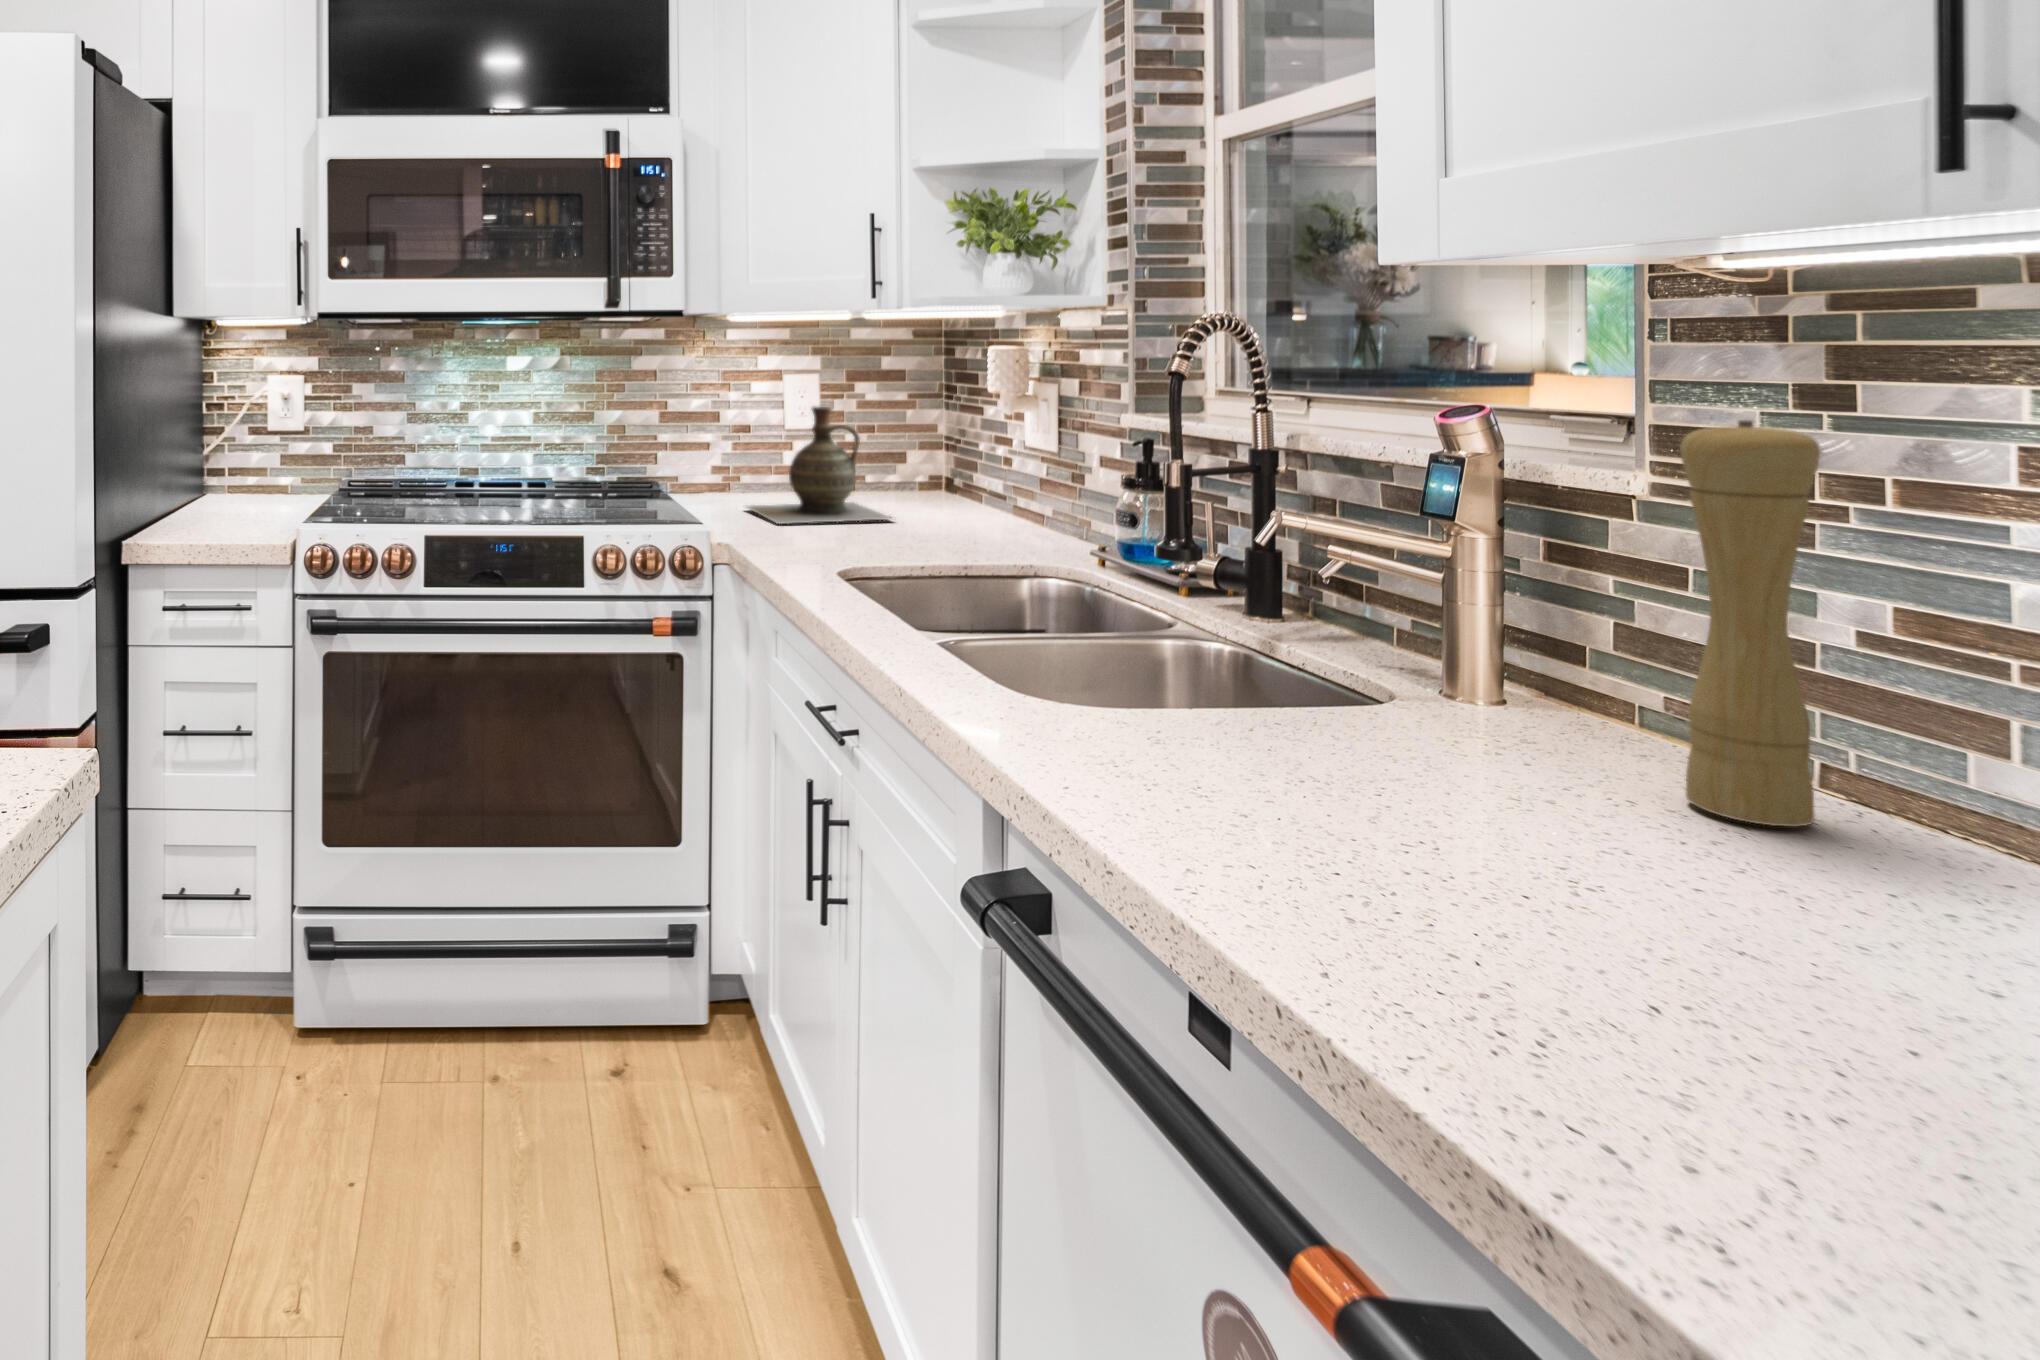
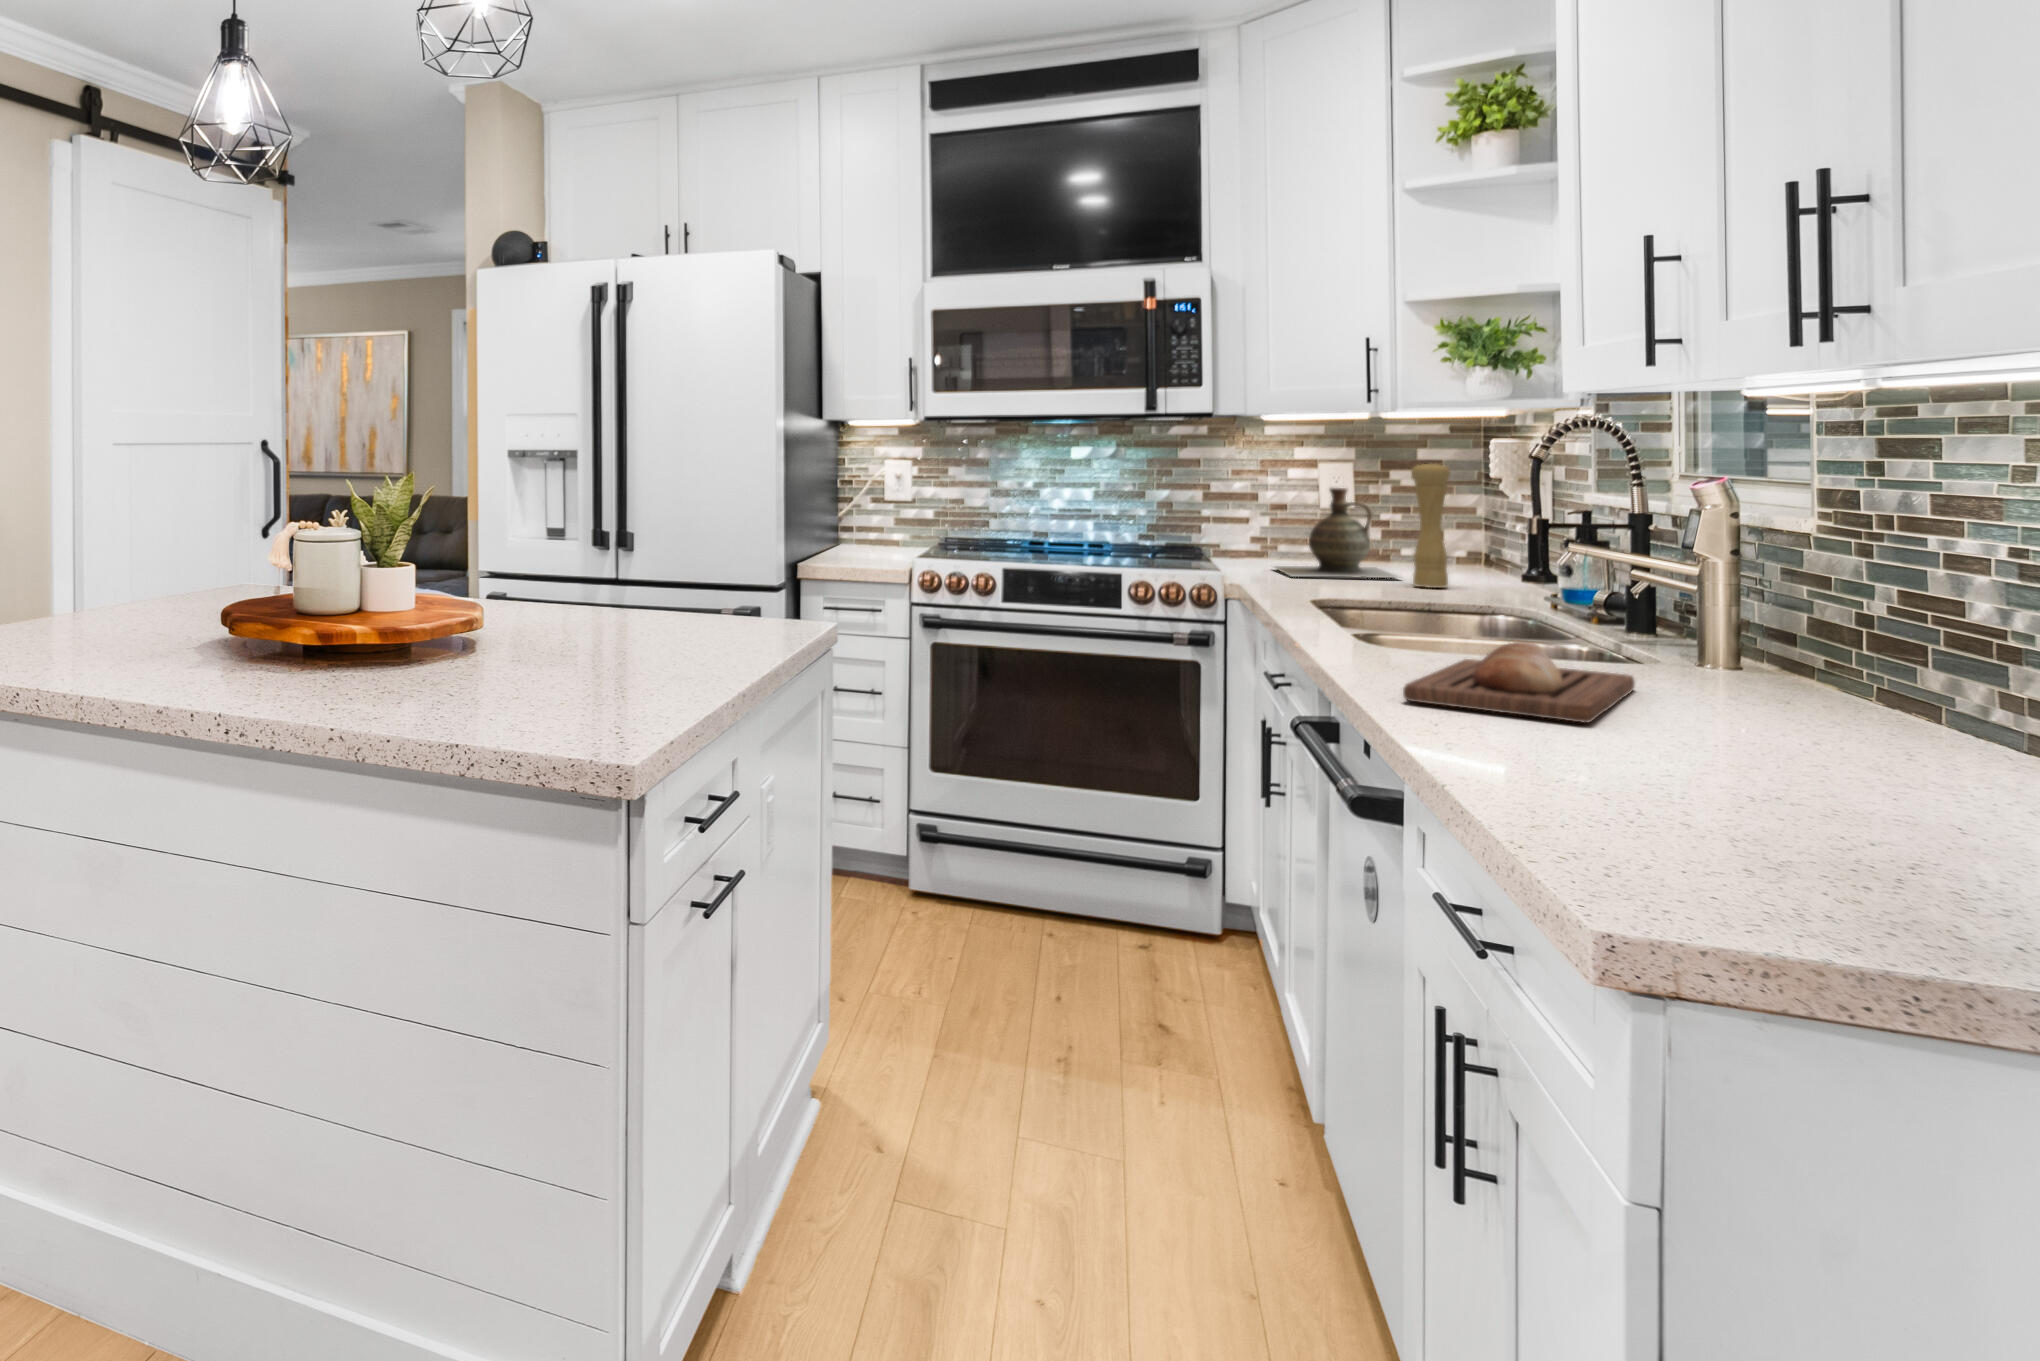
pepper mill: present [1680,420,1820,827] -> present [1412,463,1450,588]
bread loaf: none [1237,724,1744,994] -> present [1403,642,1635,723]

